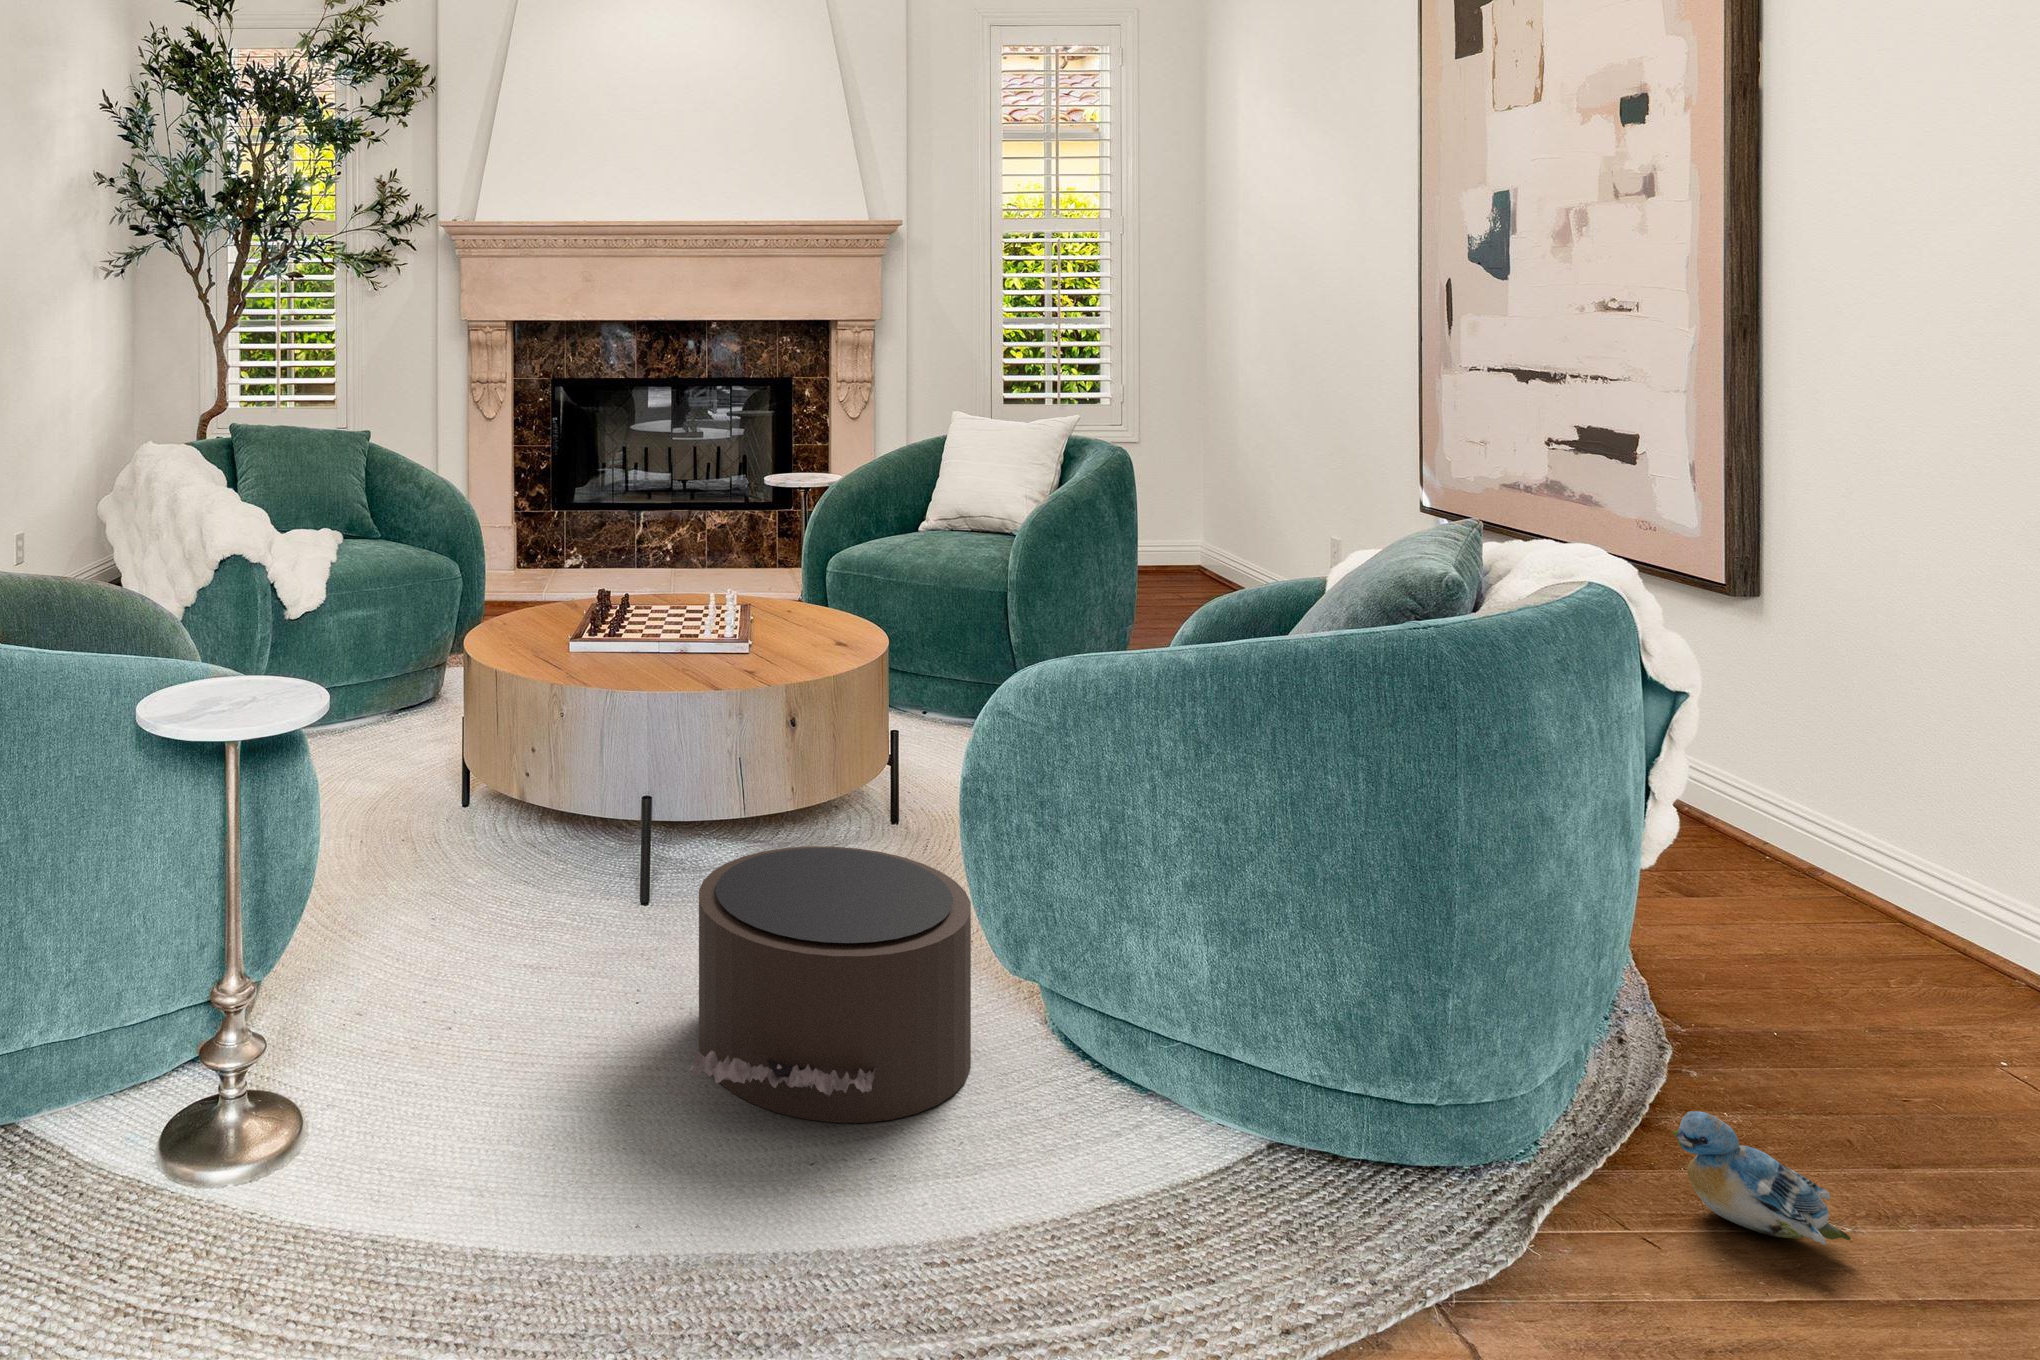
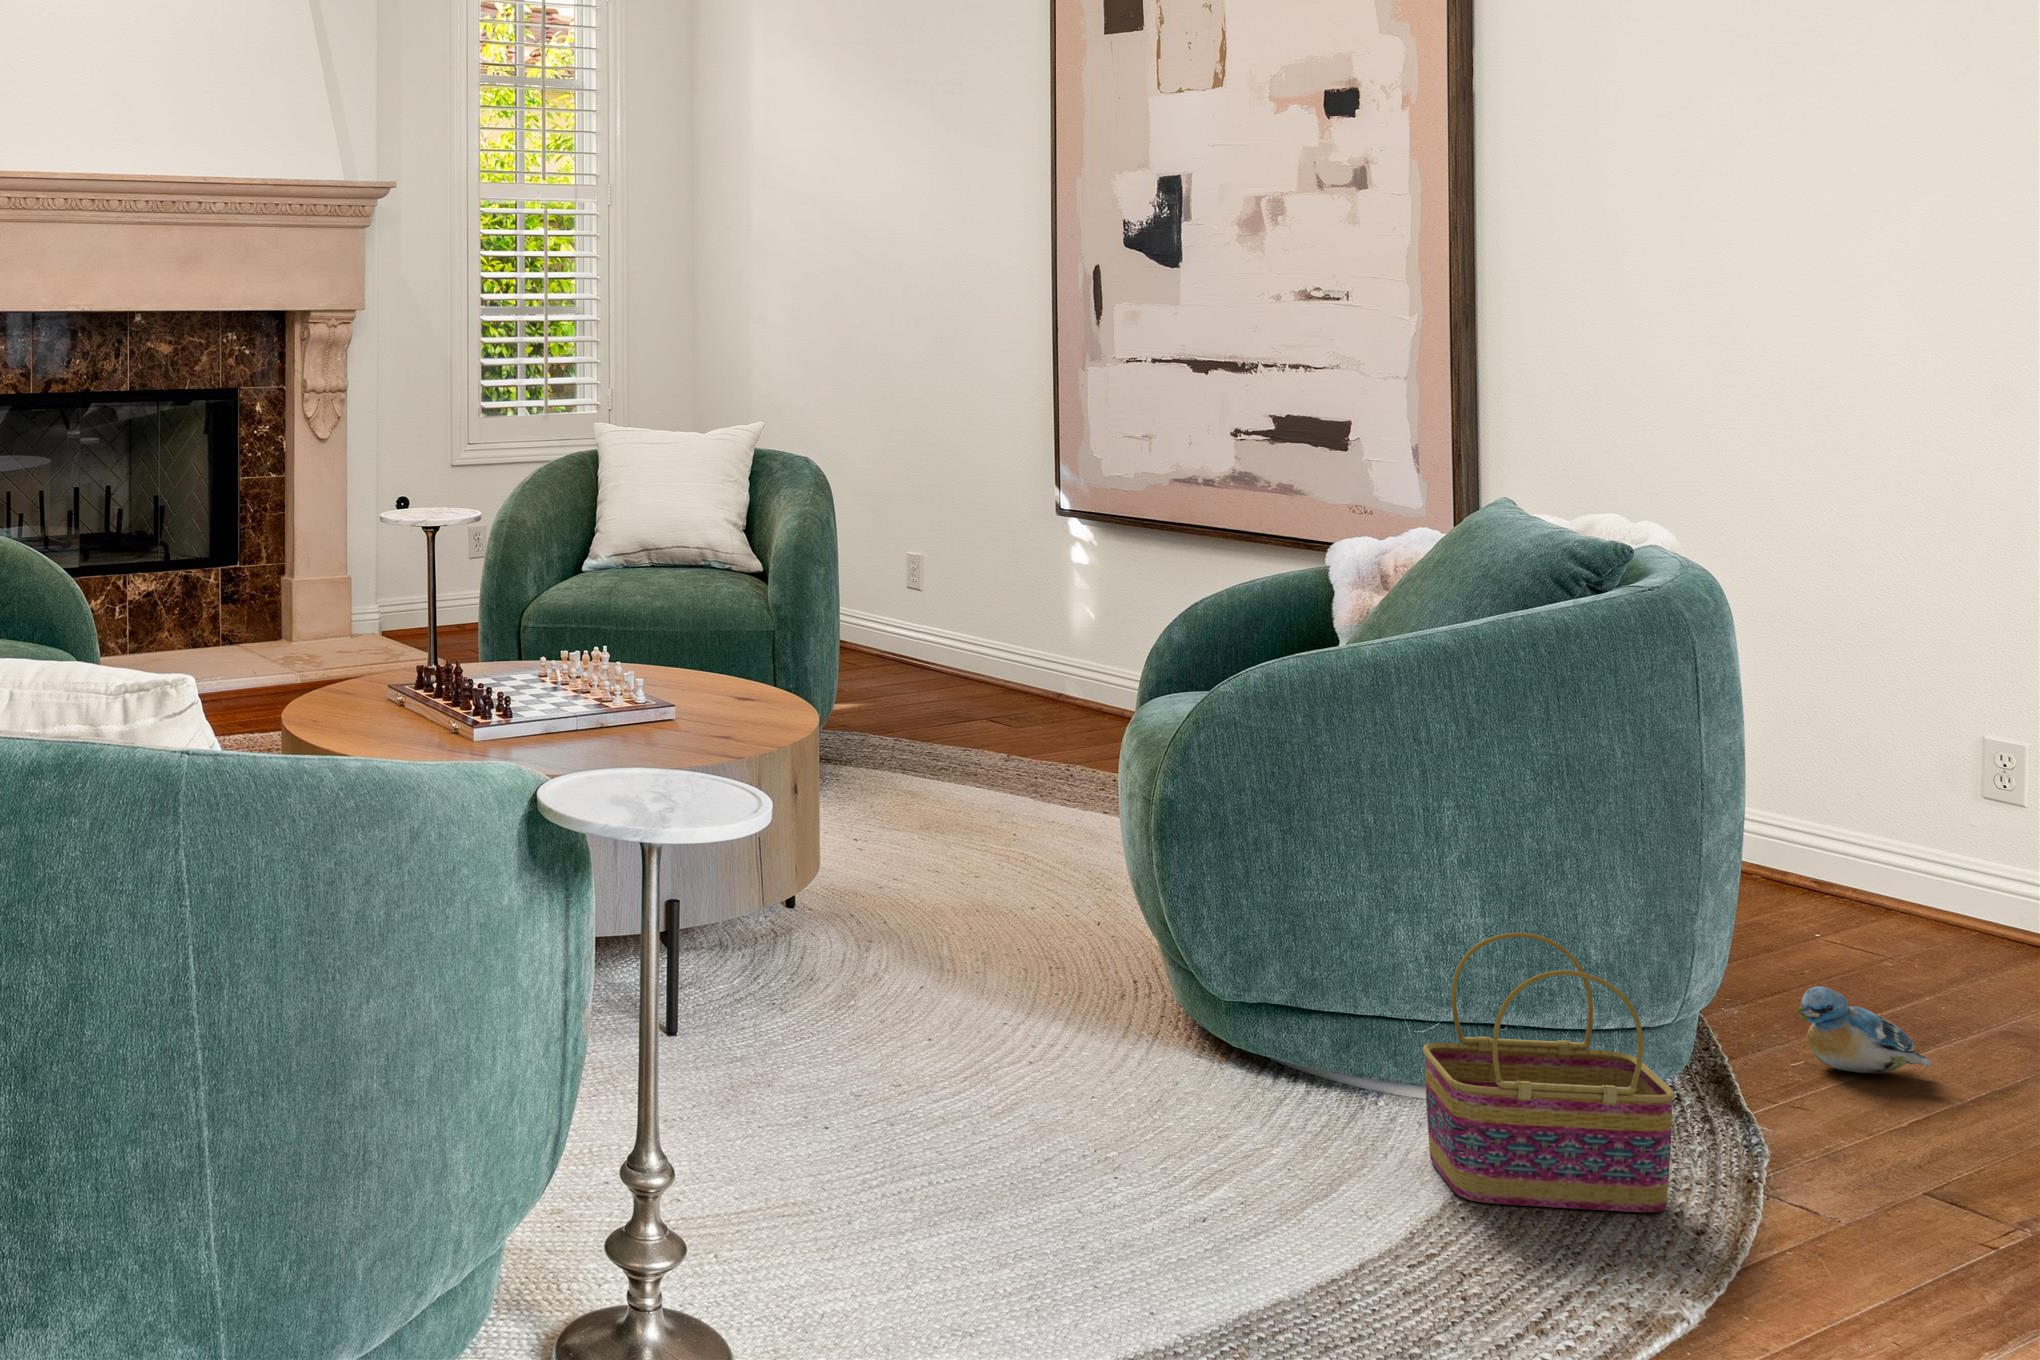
pouf: present [689,846,971,1123] -> none [921,907,1284,1186]
basket: none [1018,953,1262,1285] -> present [1423,933,1675,1212]

